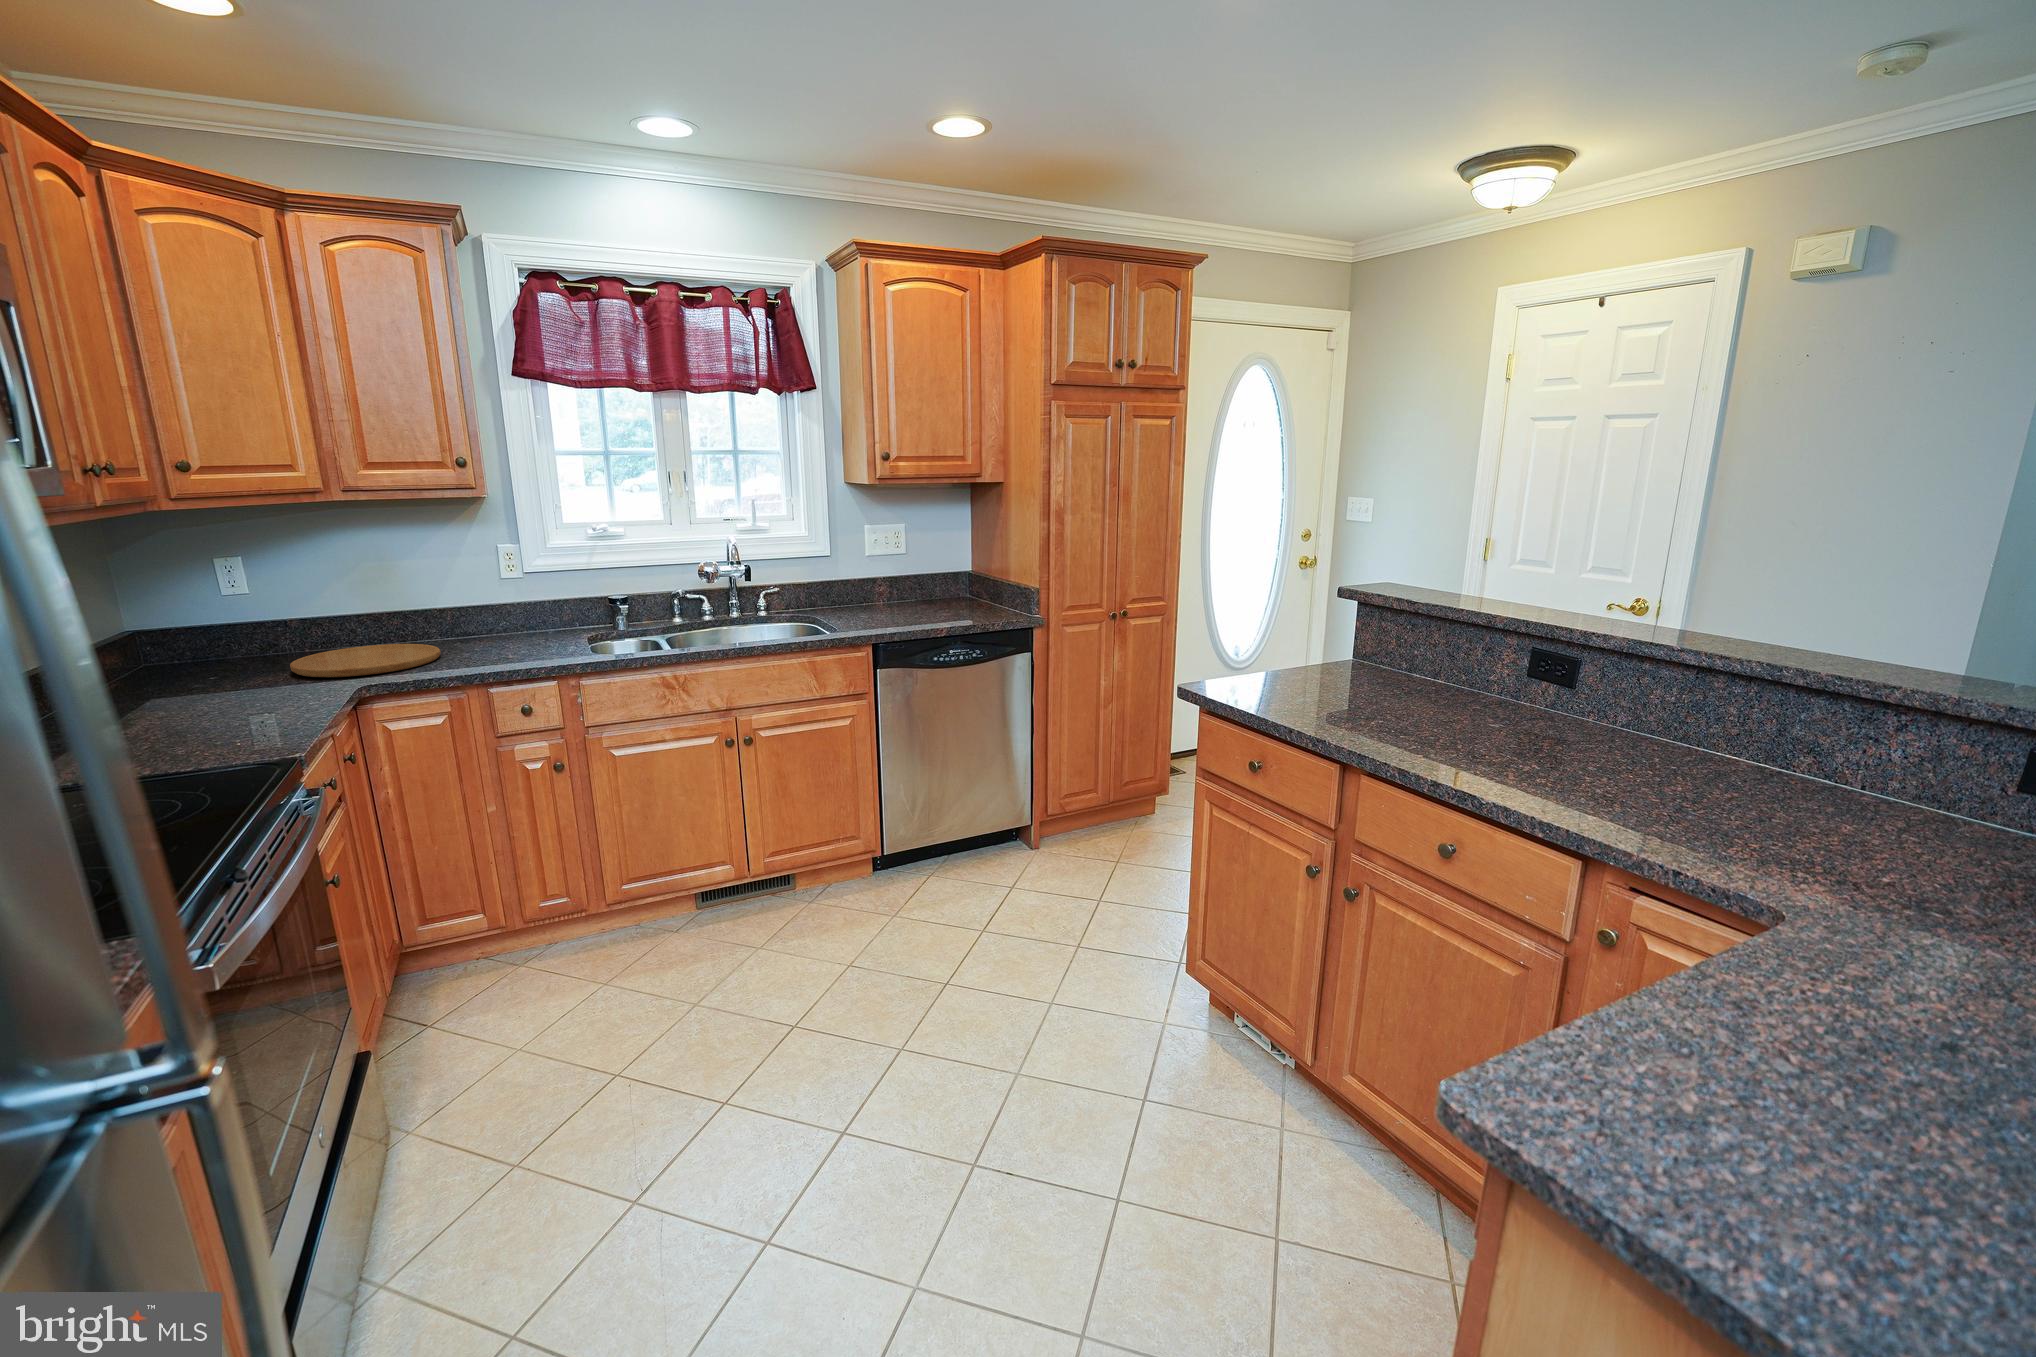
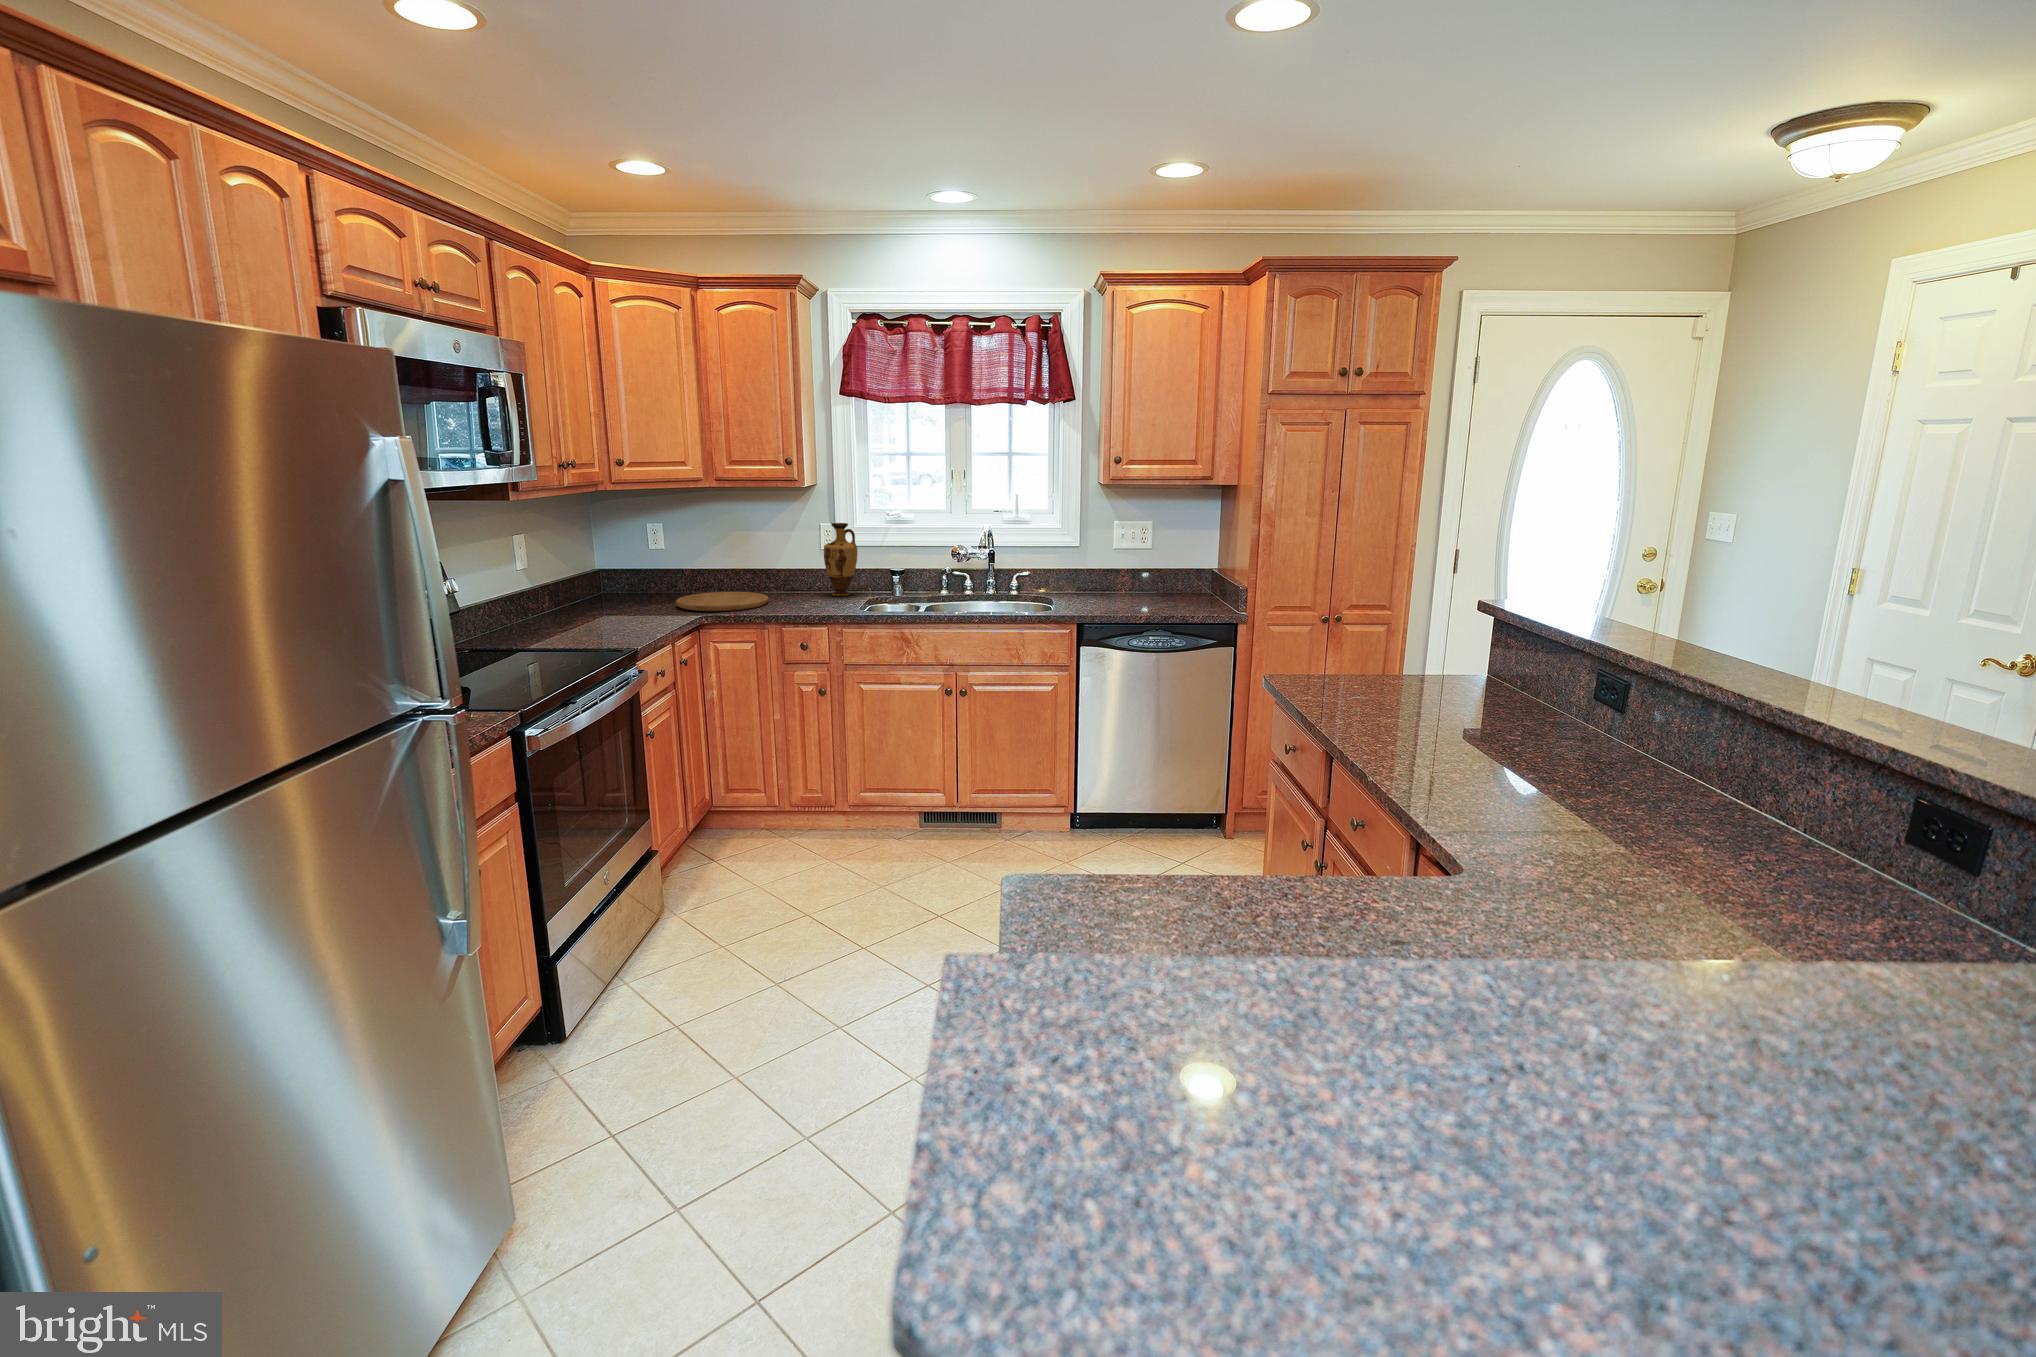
vase: none [507,542,556,637] -> present [824,523,857,596]

